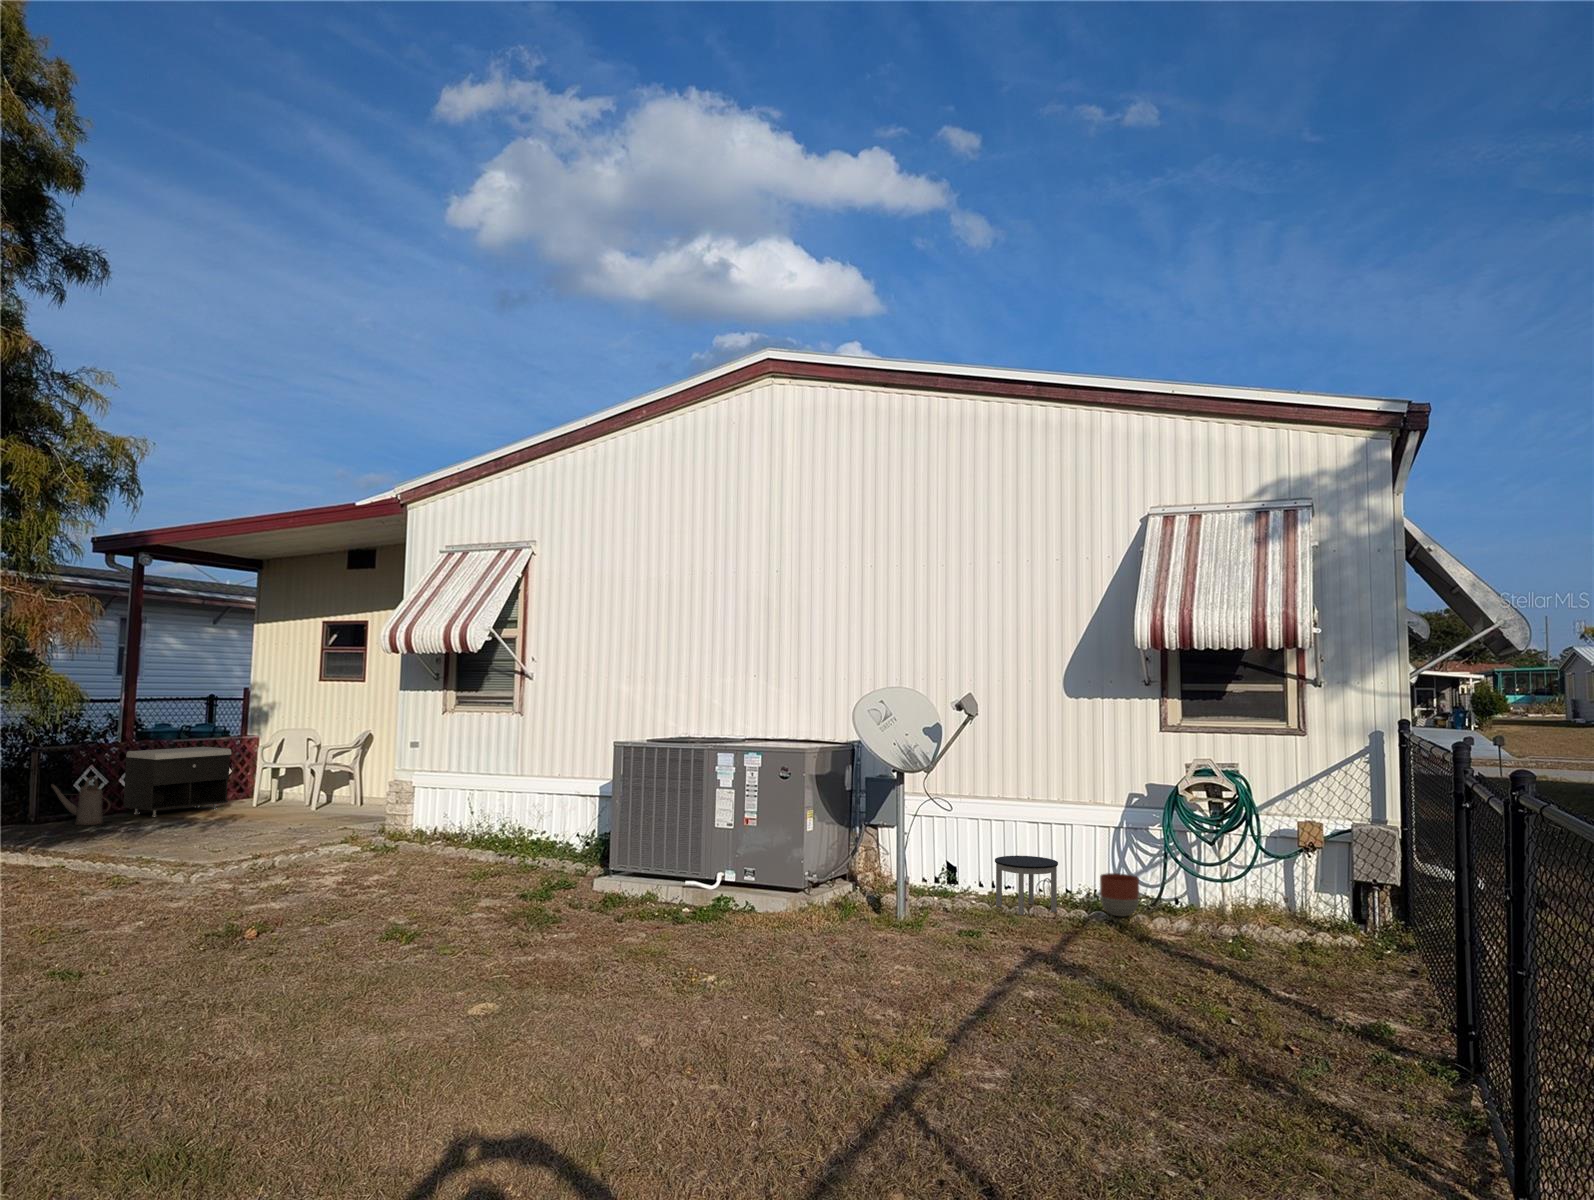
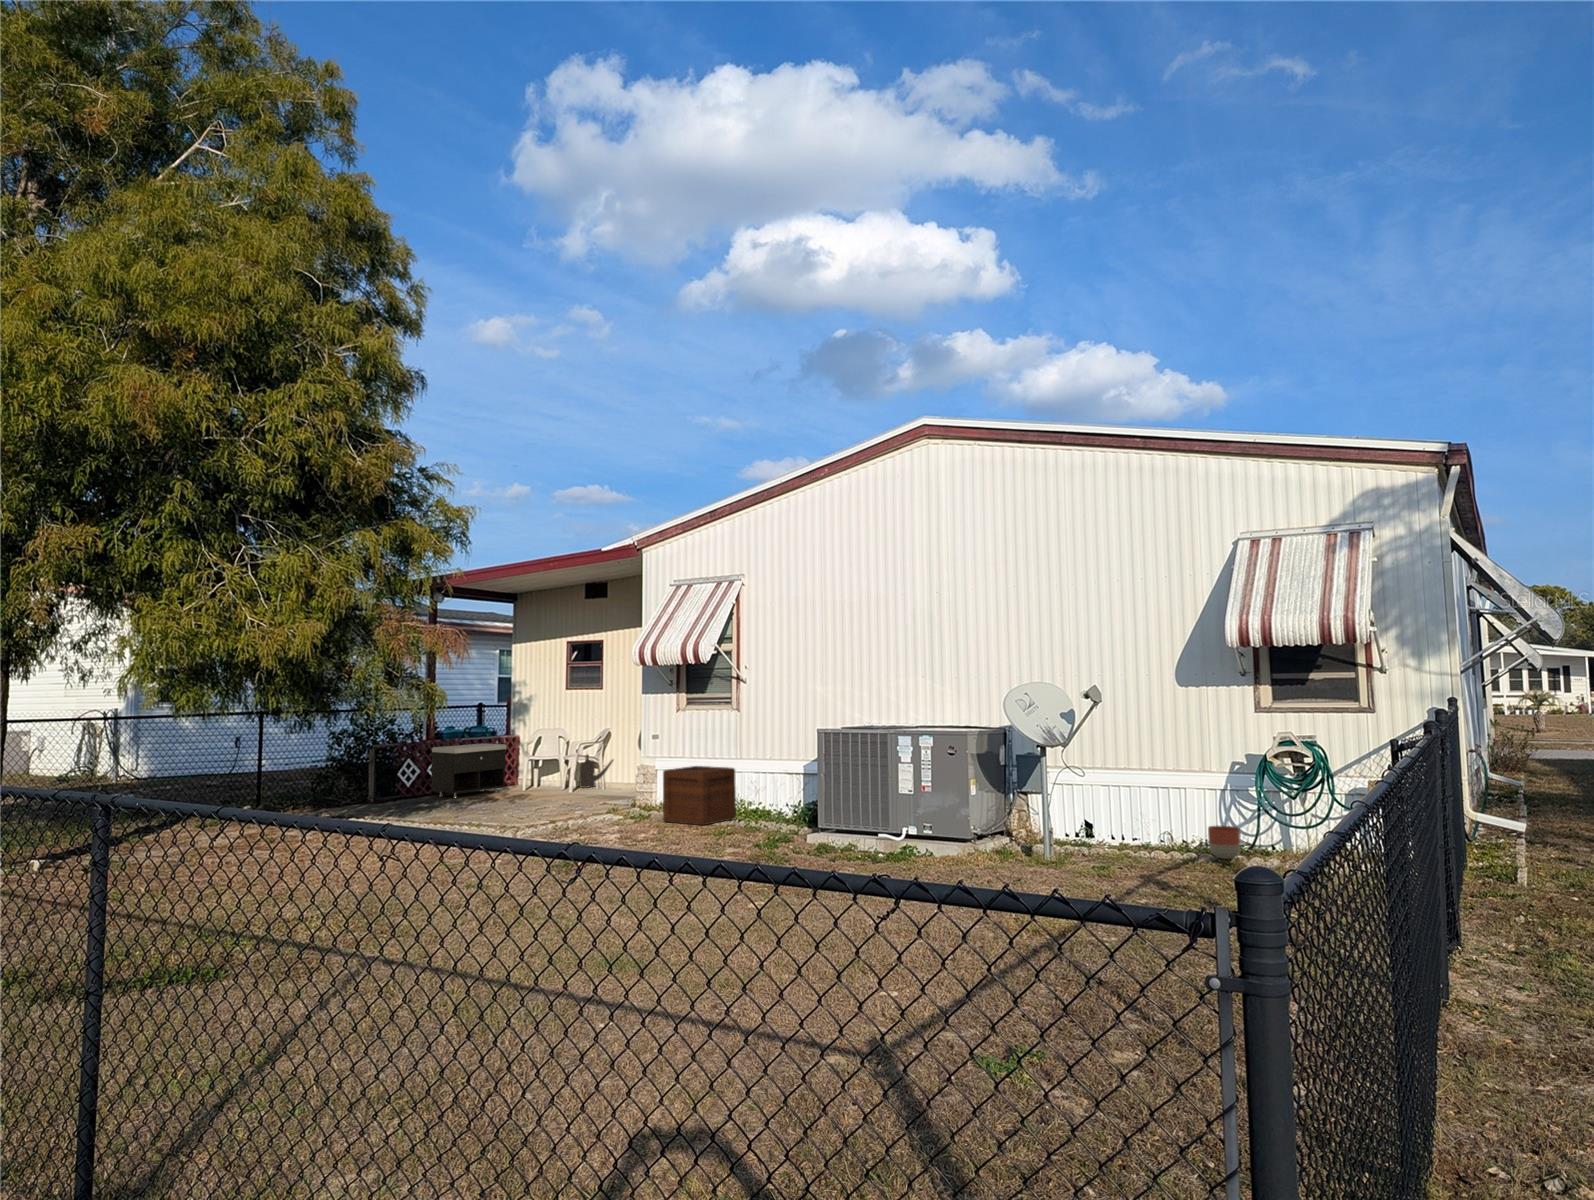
watering can: present [51,777,110,825] -> present [579,755,613,788]
wooden crate: none [413,783,513,861] -> present [663,766,736,825]
round table: present [995,856,1058,915] -> none [1122,813,1174,858]

